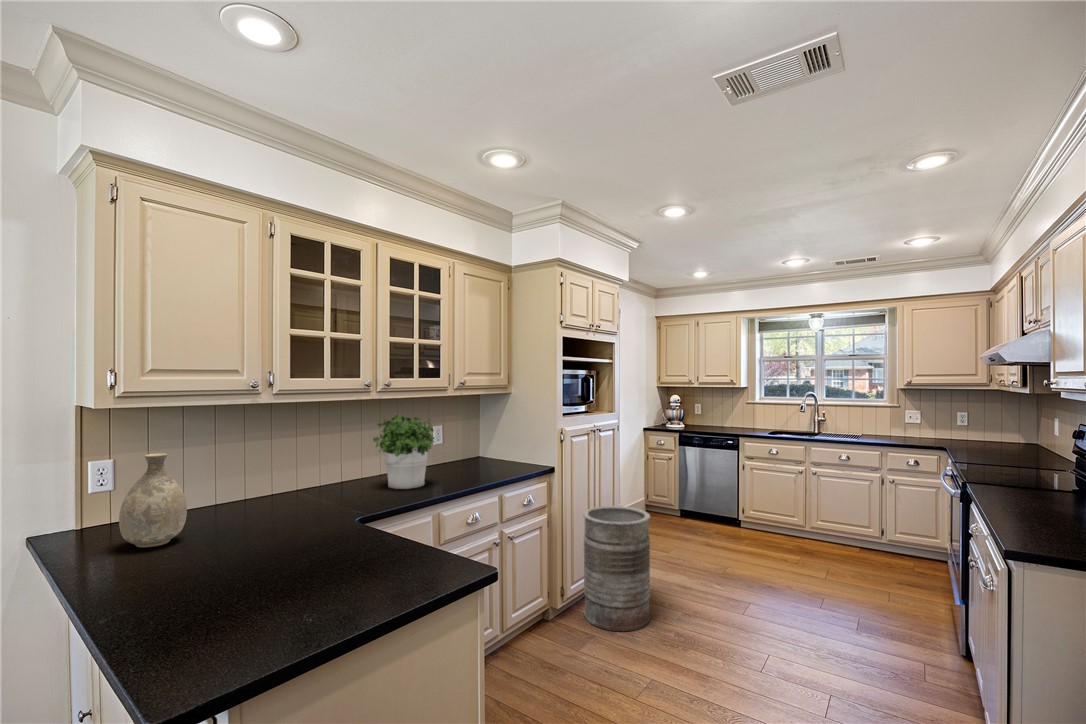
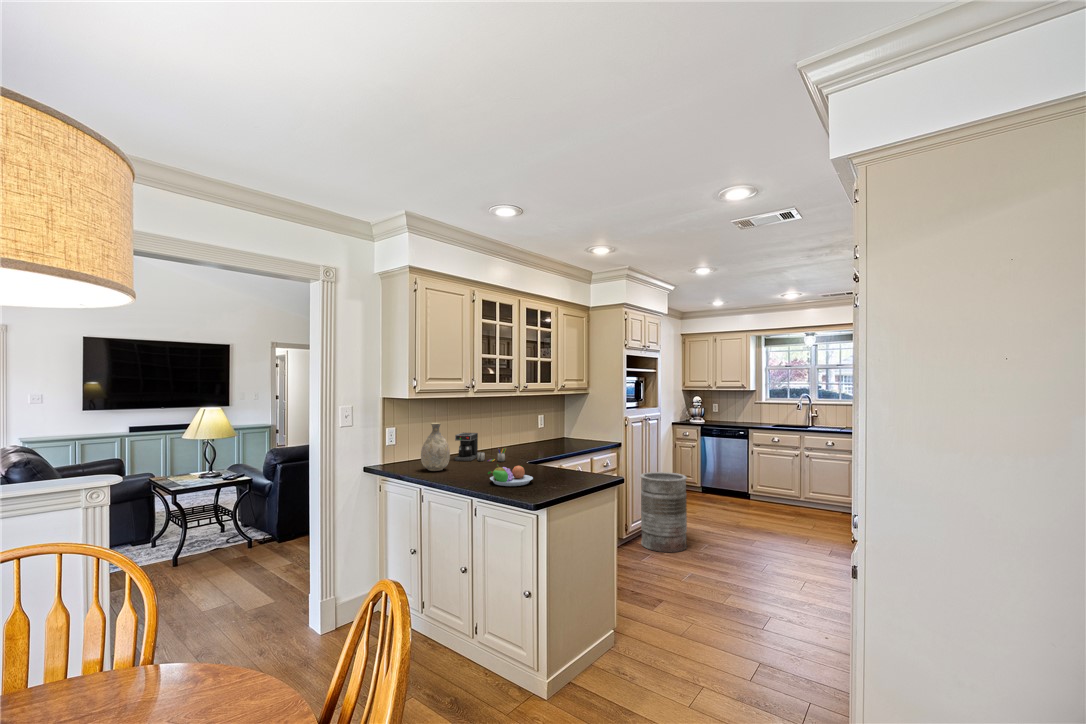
potted plant: present [373,414,434,489] -> none [515,406,552,452]
coffee maker: none [237,462,327,516] -> present [455,433,506,462]
fruit bowl: none [172,549,293,608] -> present [488,464,533,486]

